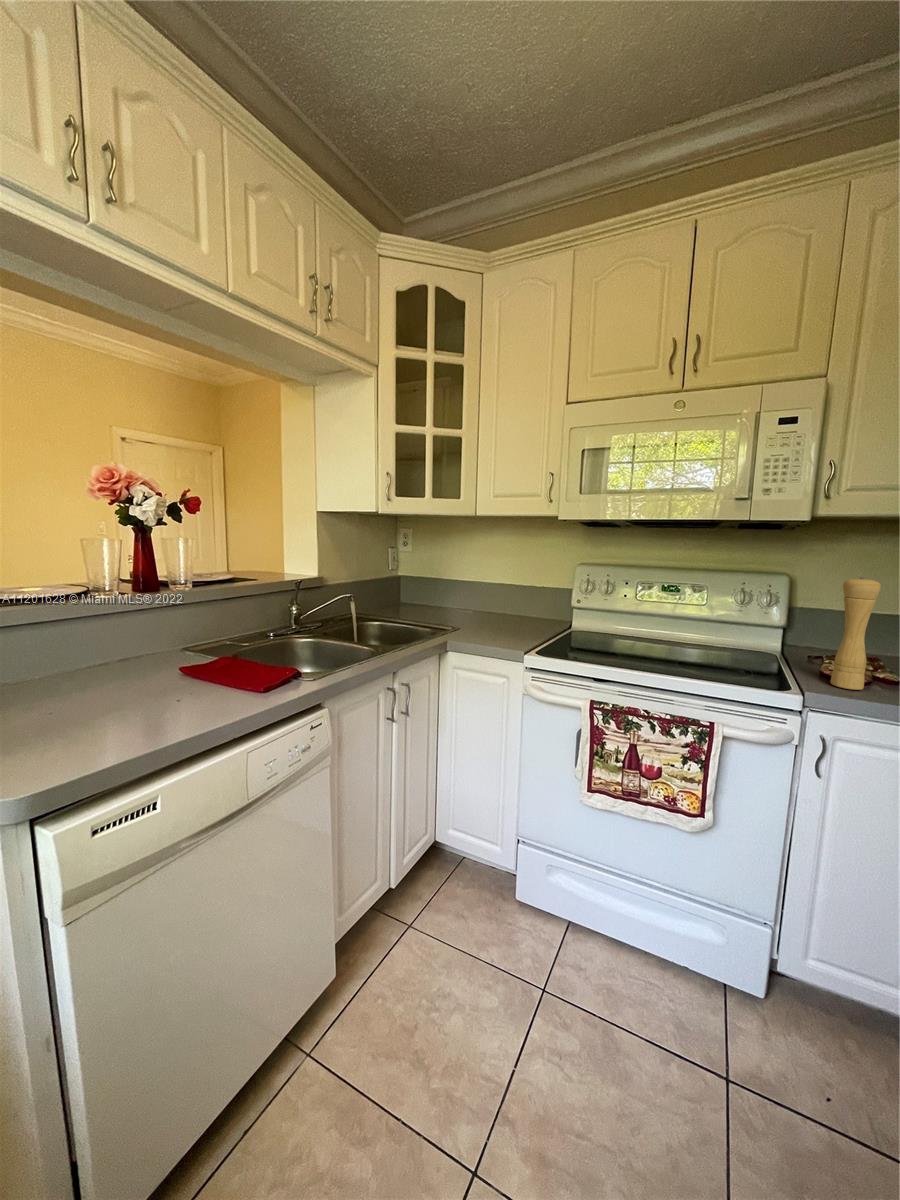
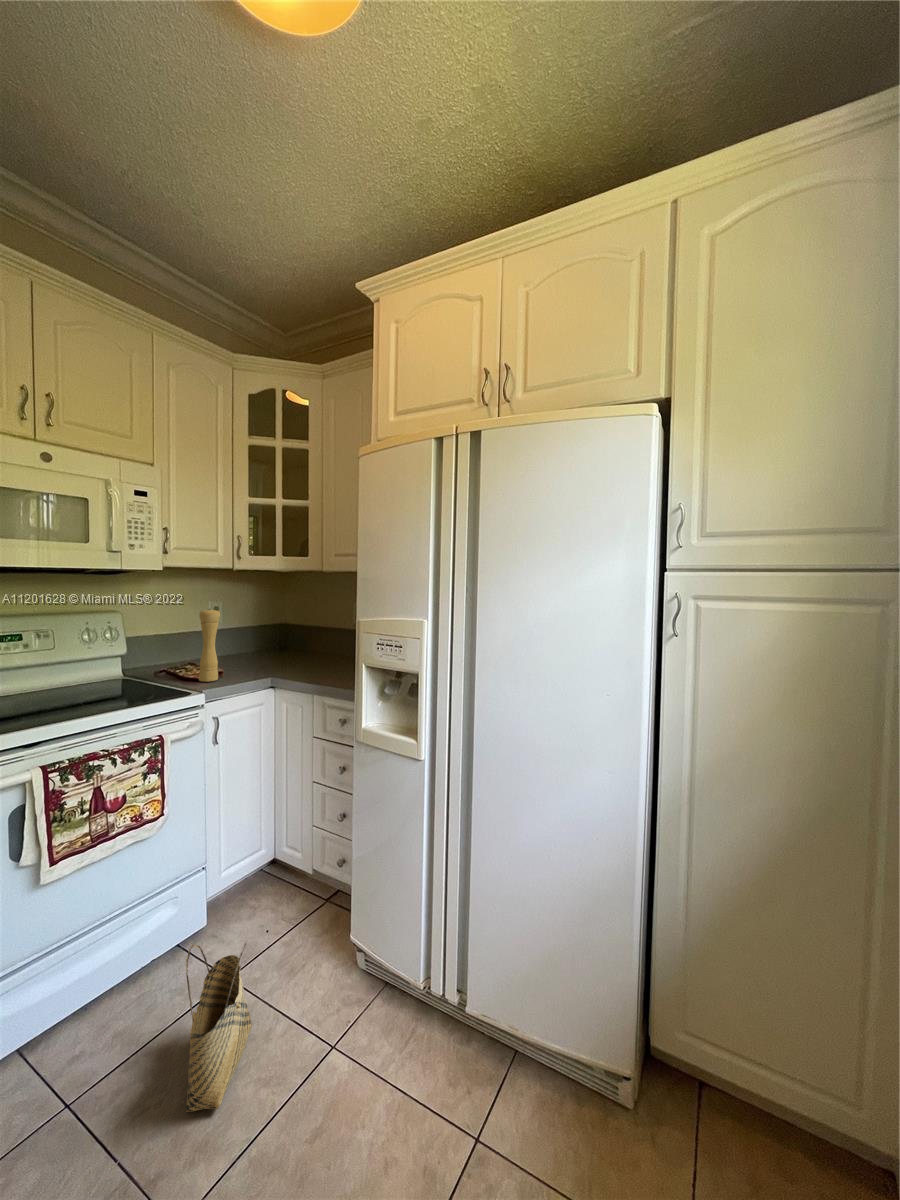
woven basket: none [559,960,672,1150] -> present [186,940,252,1112]

